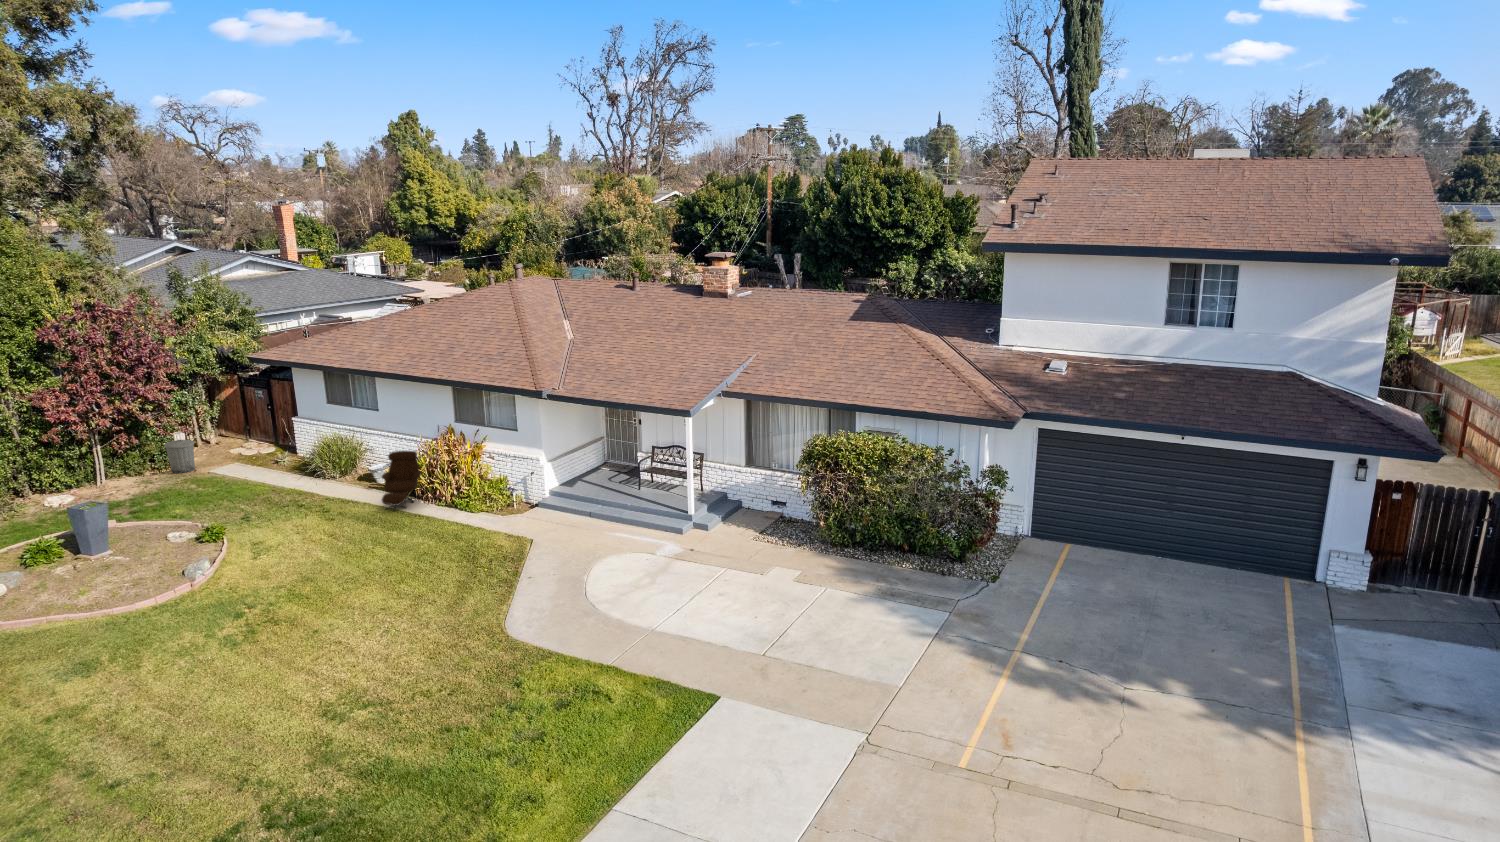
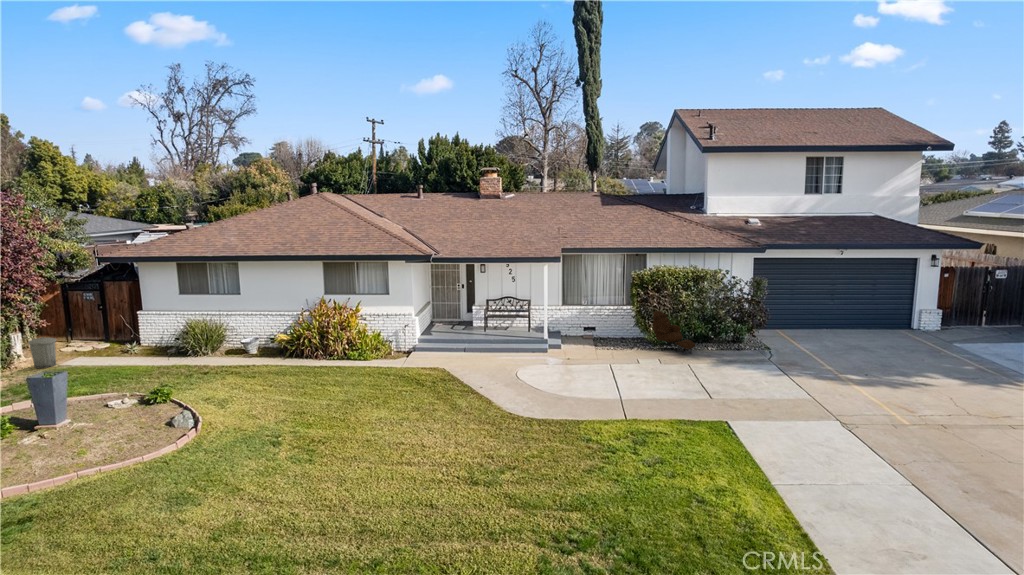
lounge chair: present [382,451,422,509] -> present [653,310,695,351]

